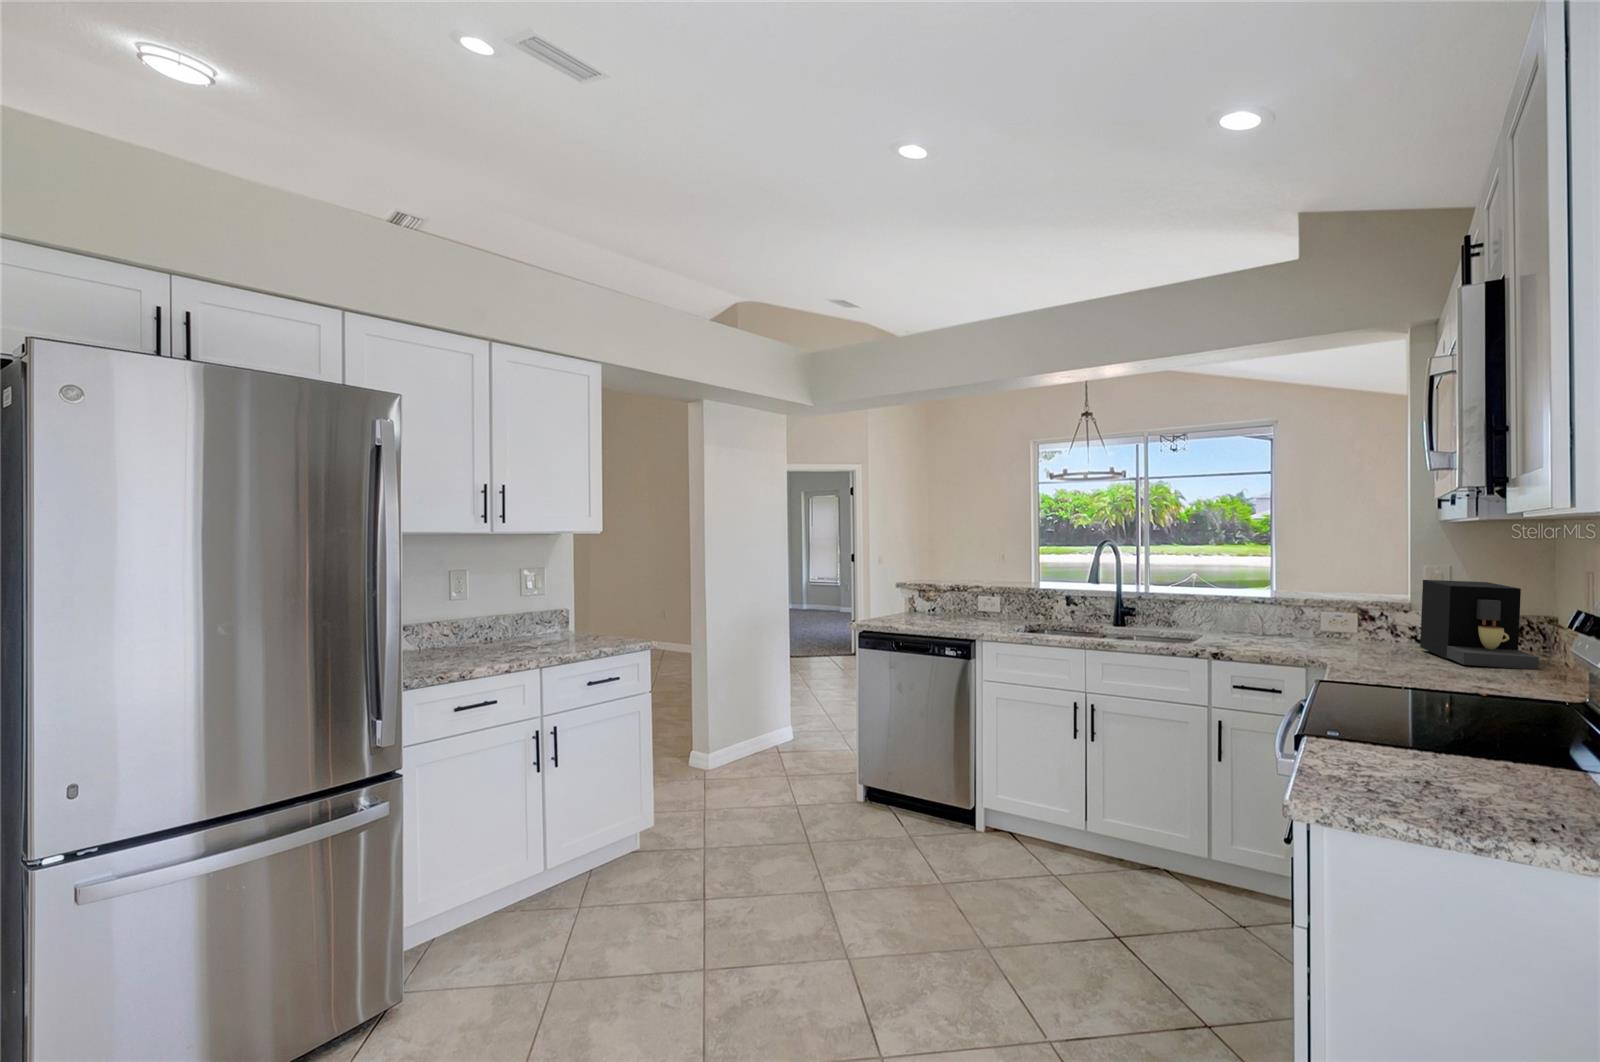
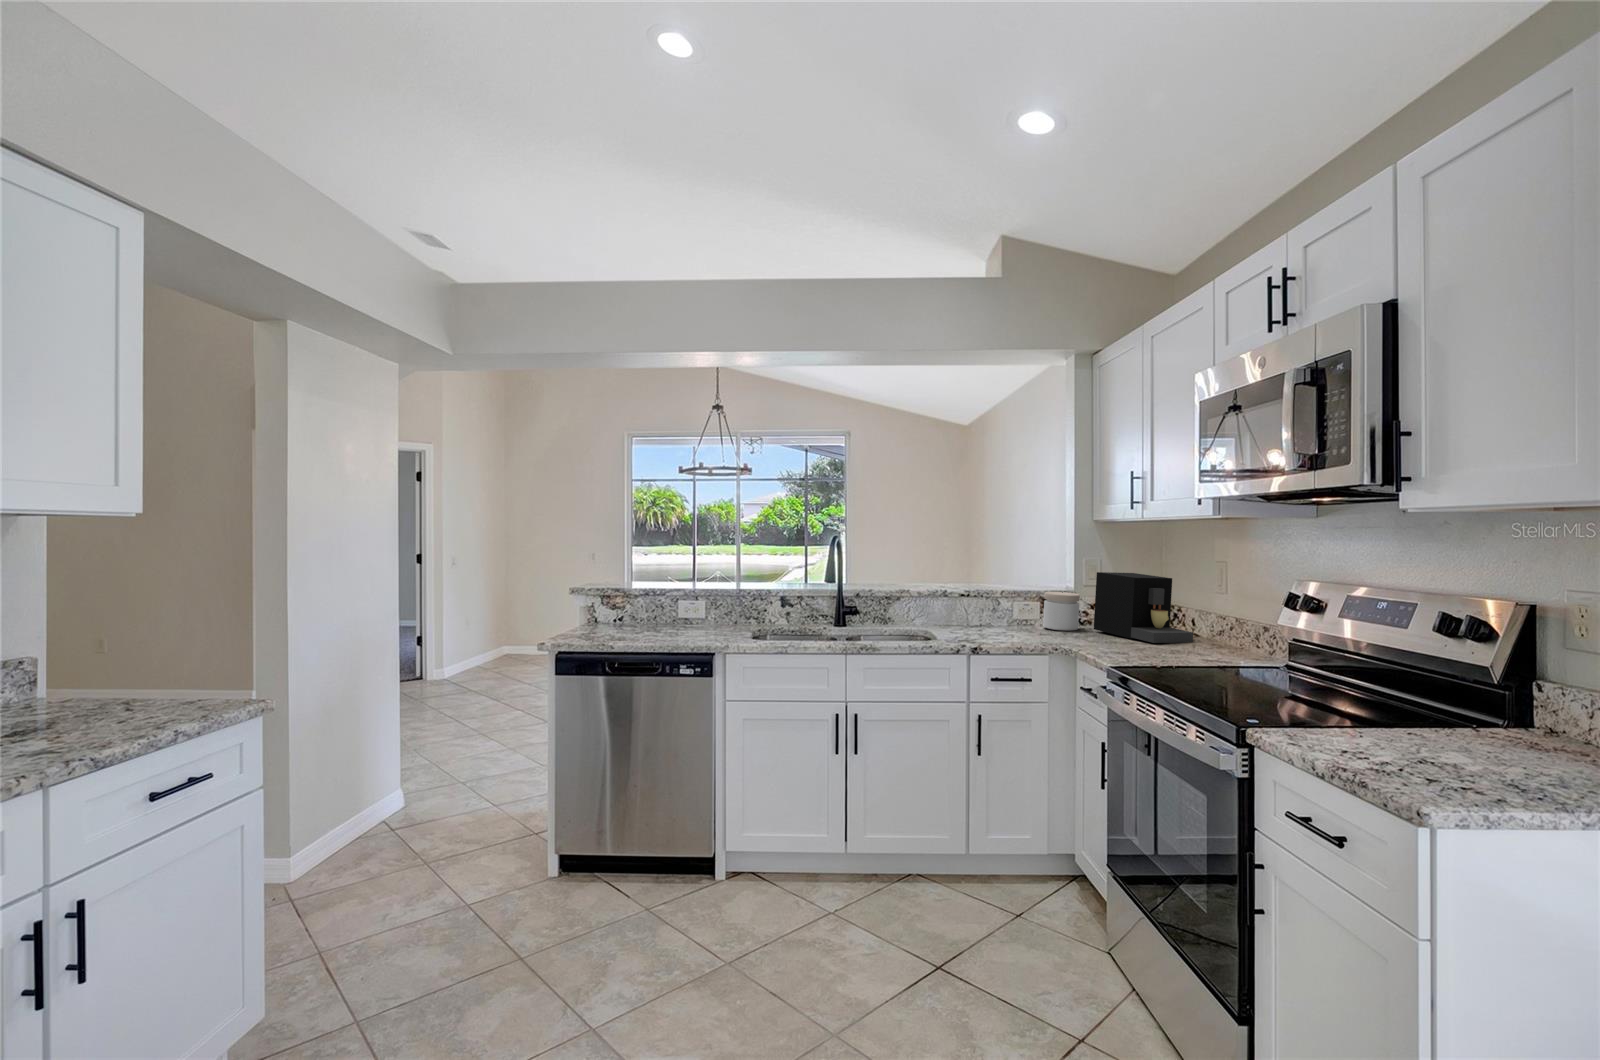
jar: none [1360,602,1410,647] -> present [1043,592,1080,631]

